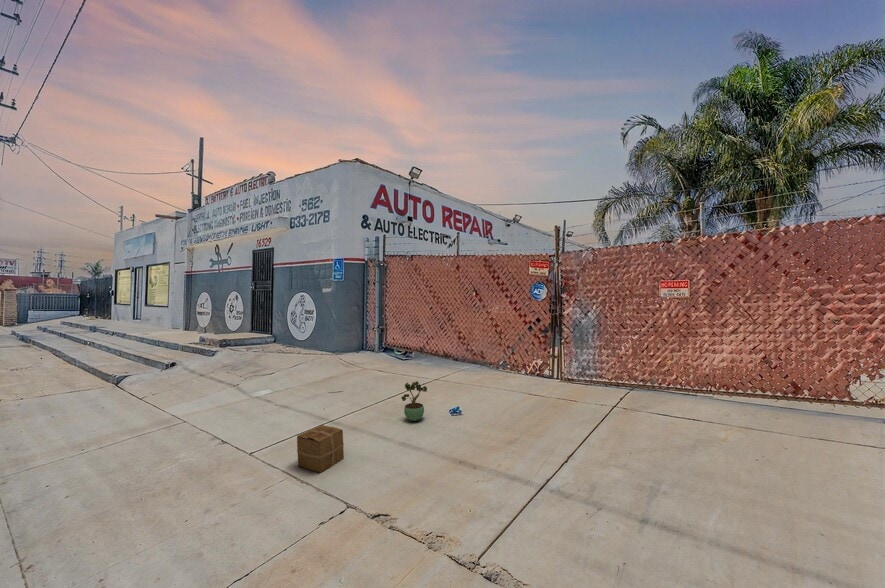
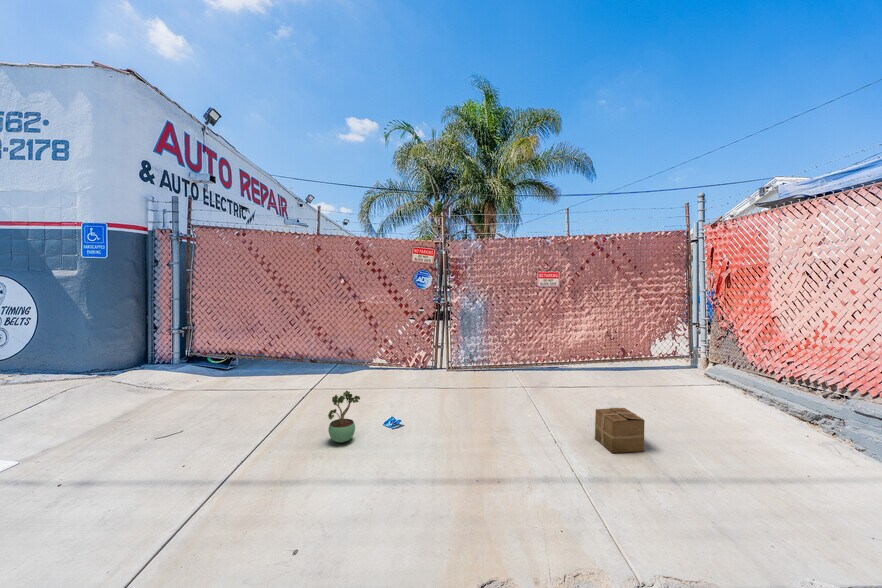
cardboard box: present [297,425,344,473] -> present [595,408,645,453]

